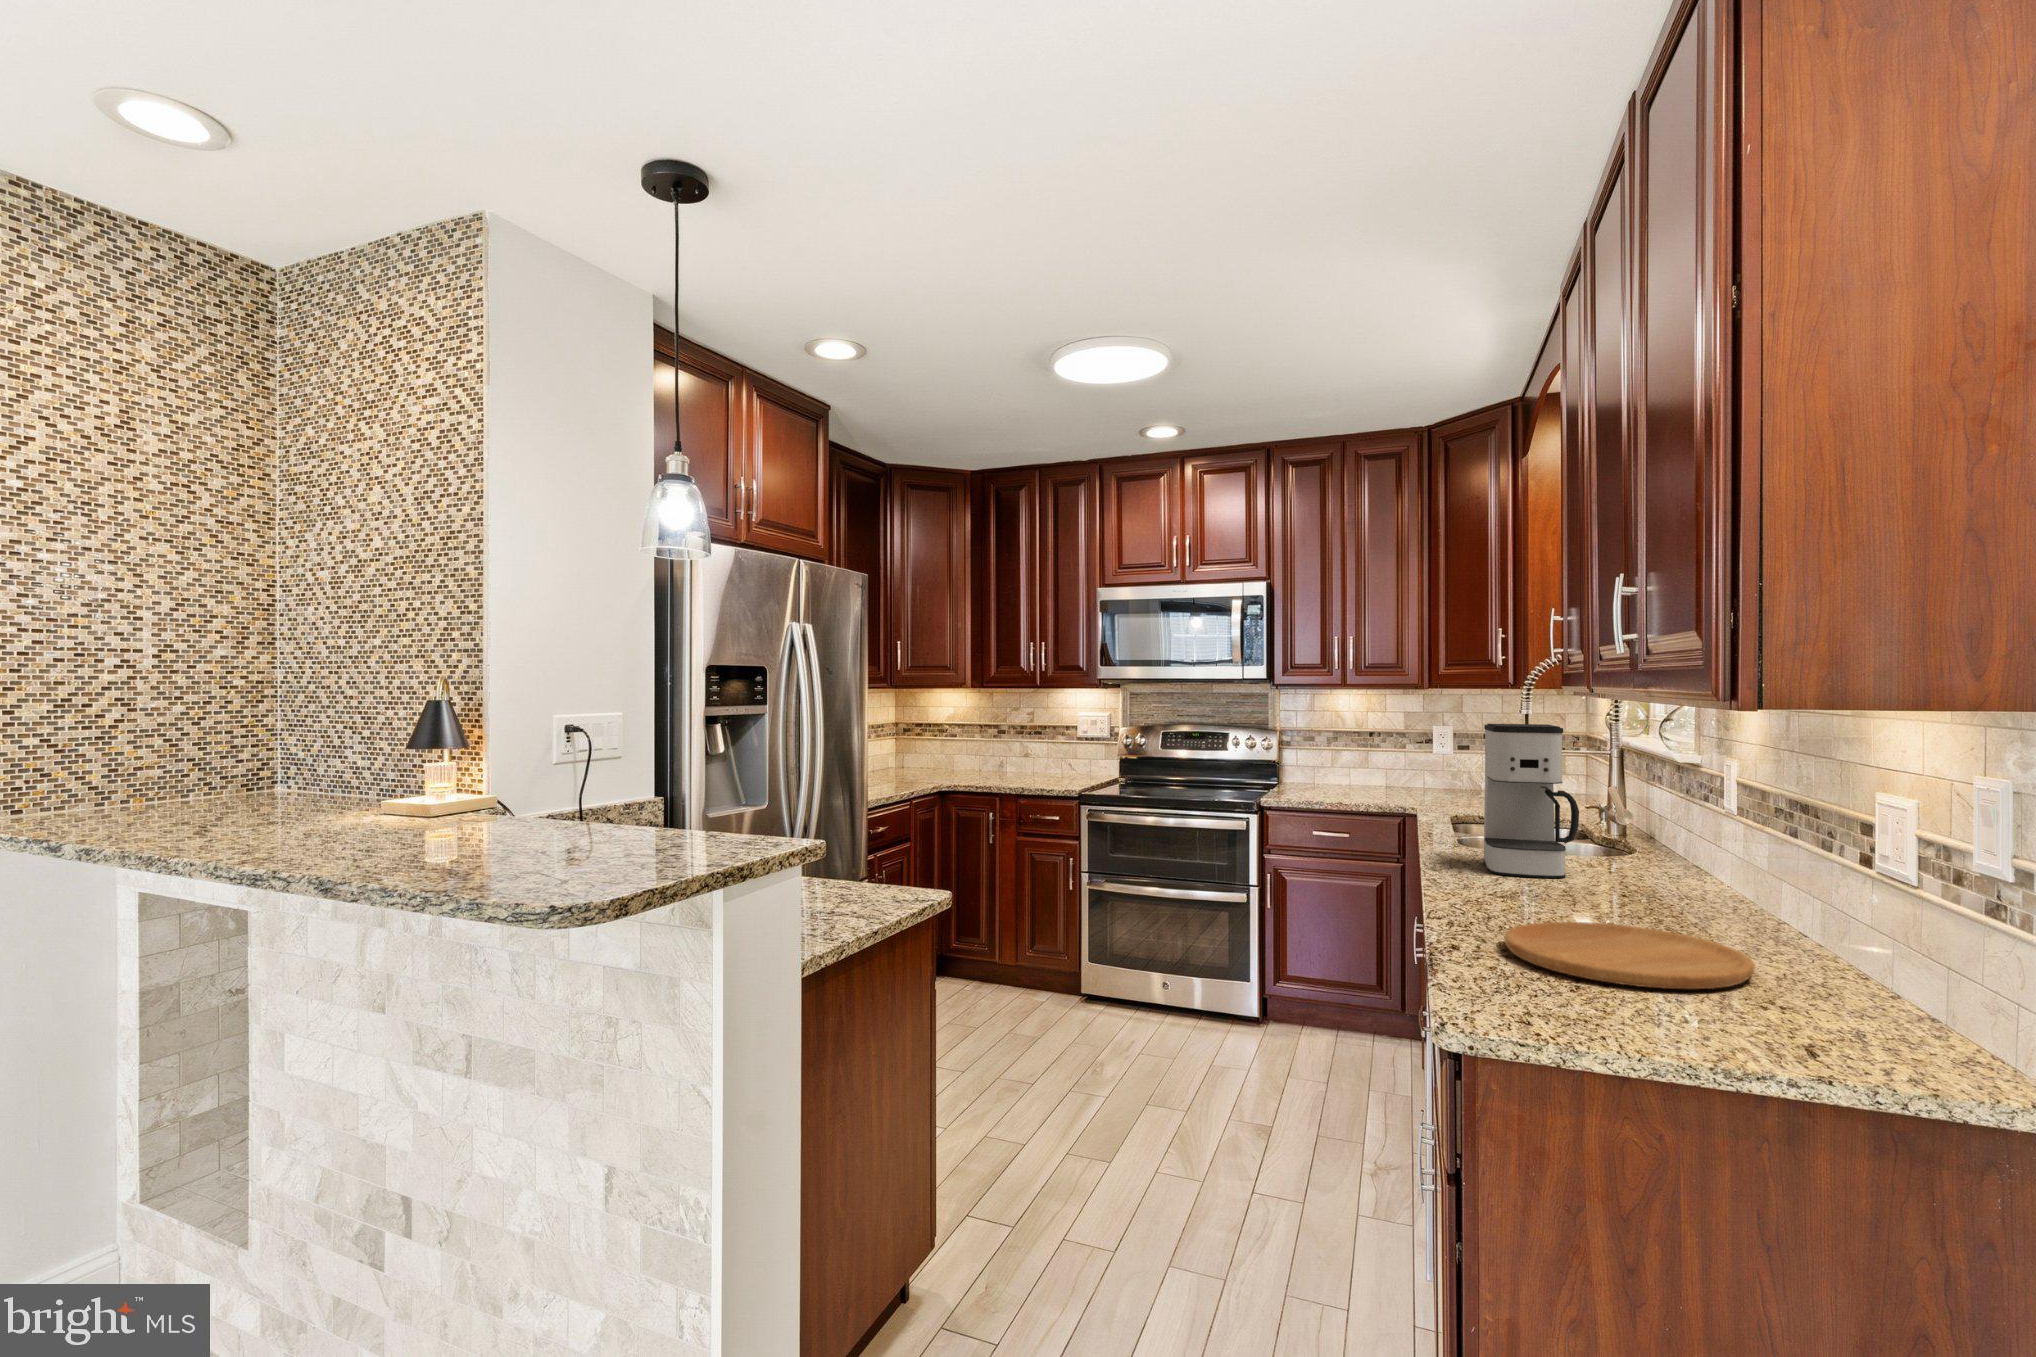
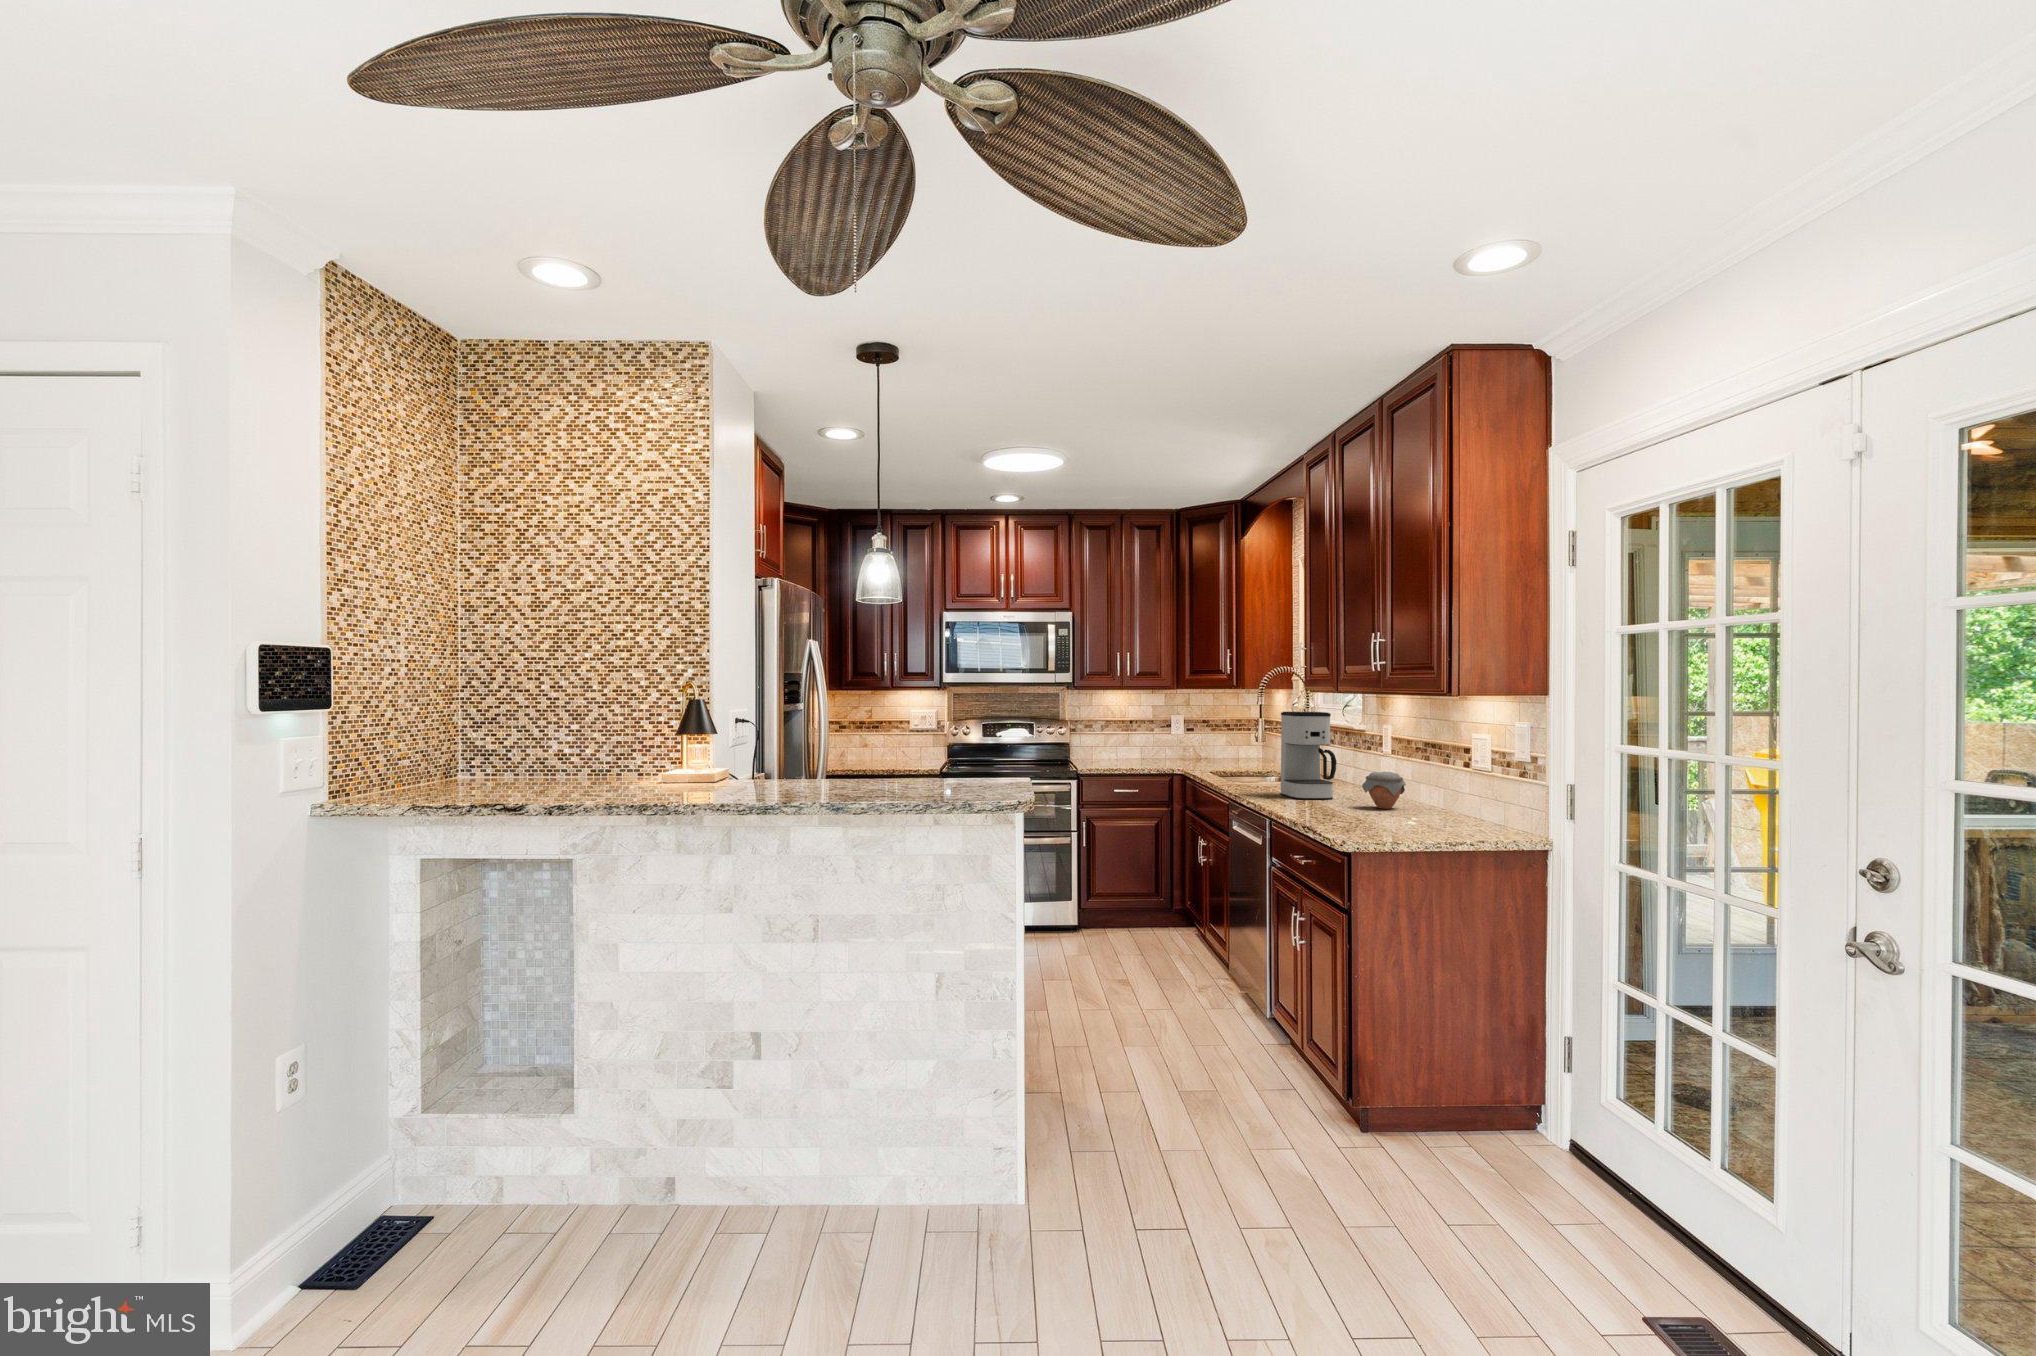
jar: none [1586,839,1677,910] -> present [1362,772,1406,809]
cutting board: present [1505,922,1755,989] -> none [1357,812,1470,831]

